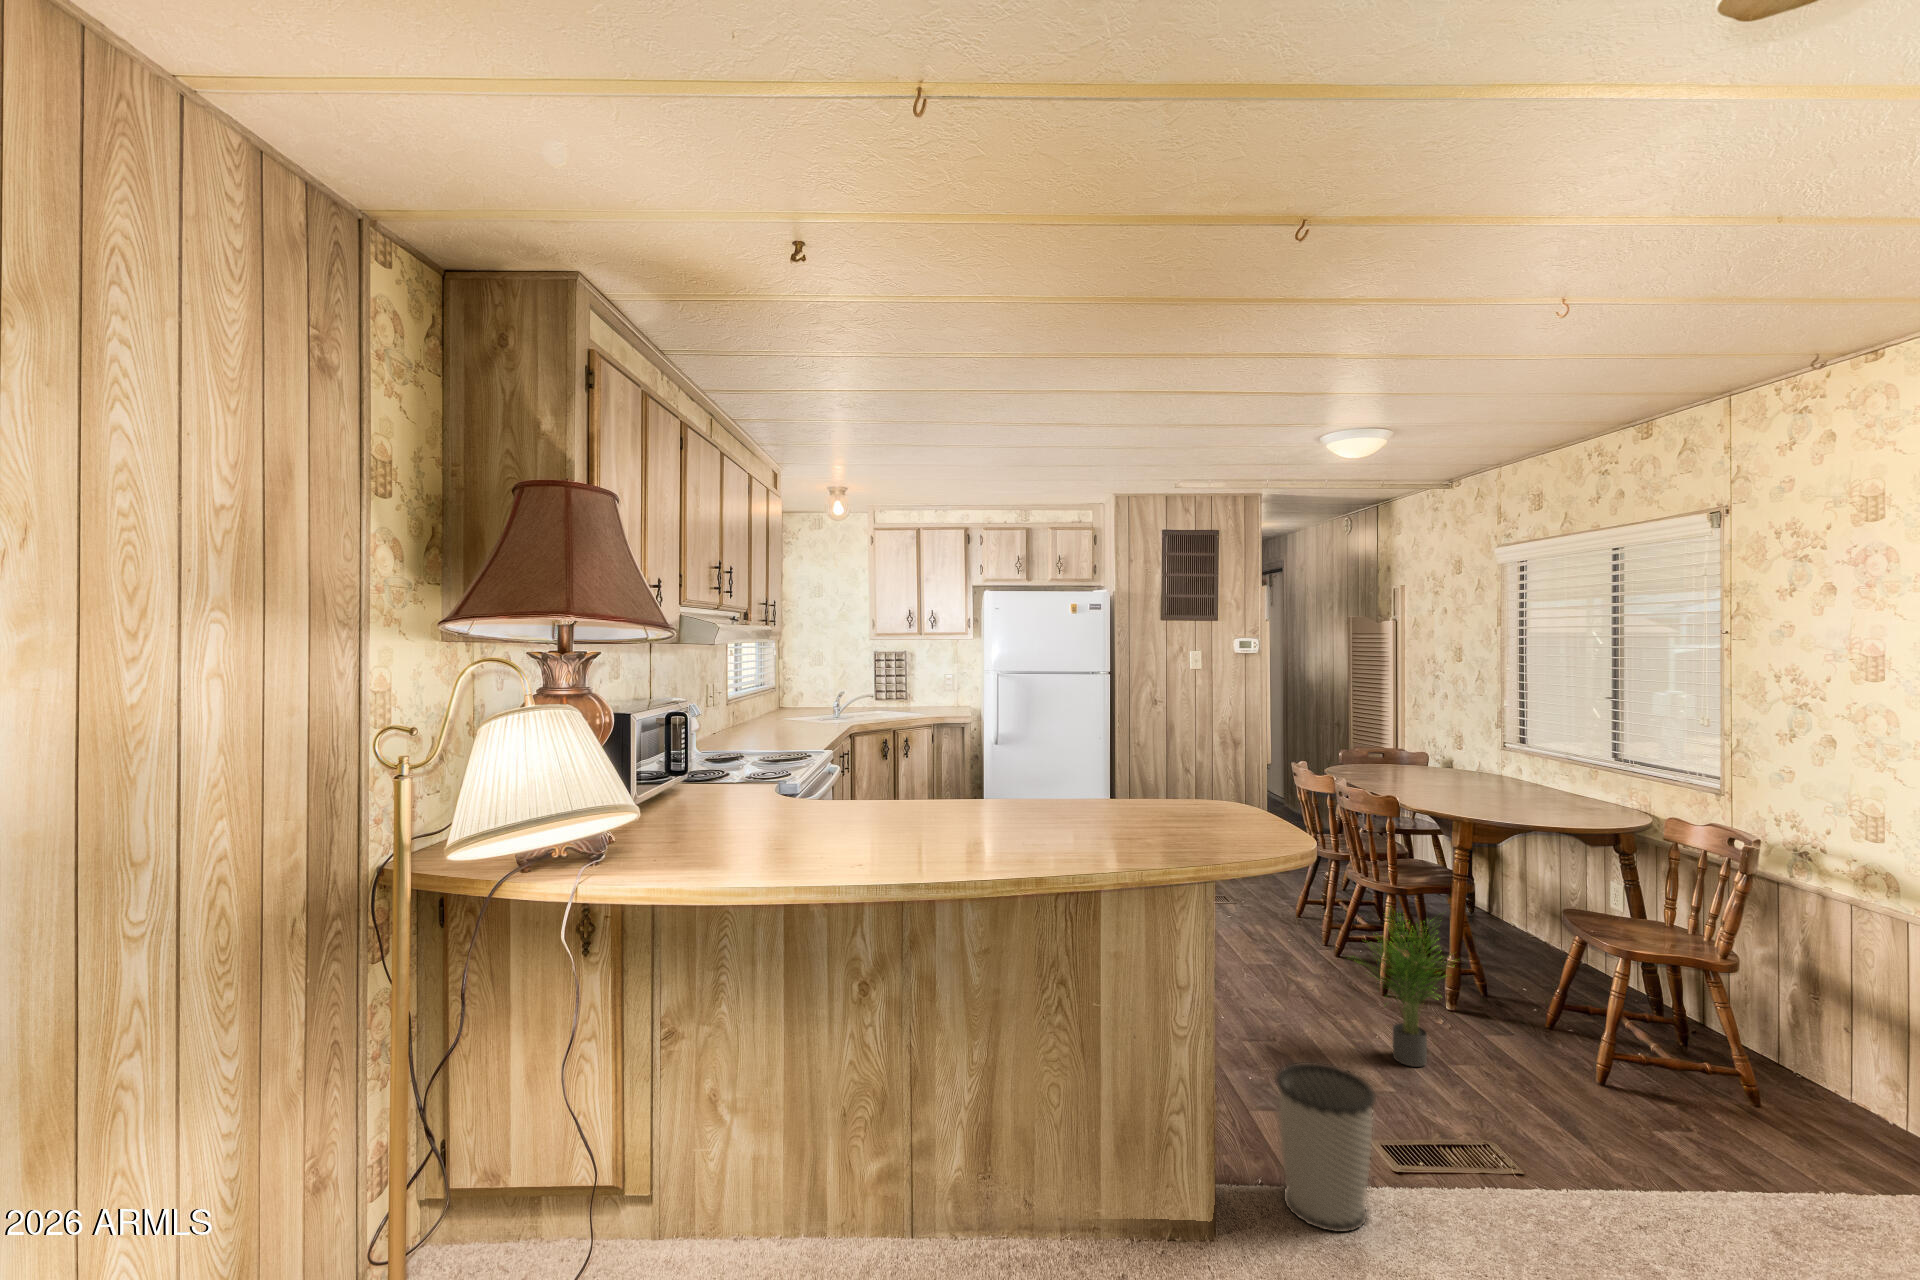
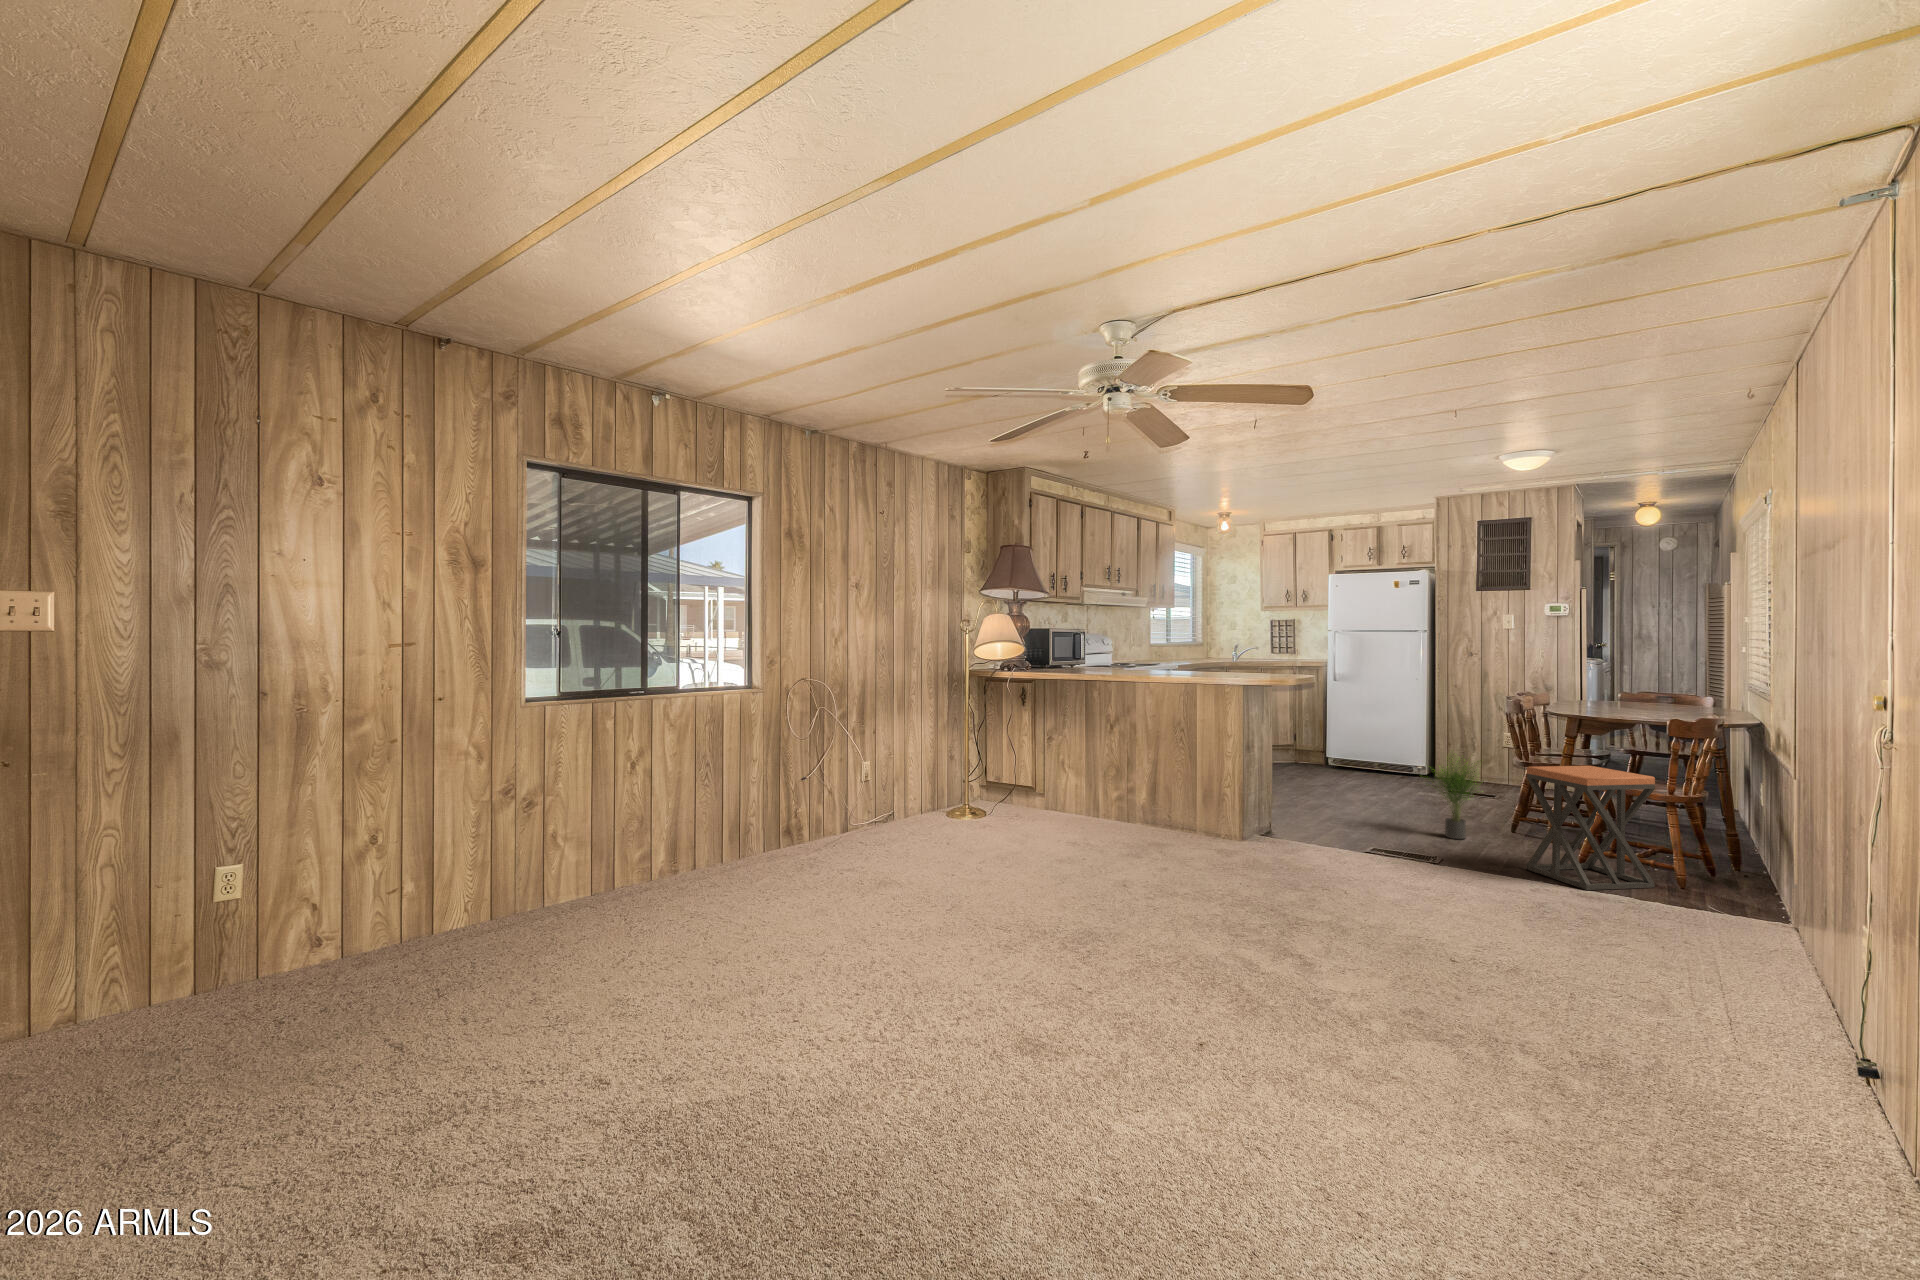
stool: none [1656,940,1838,1218] -> present [1527,766,1655,890]
wastebasket: present [1275,1062,1376,1232] -> none [1286,787,1332,851]

